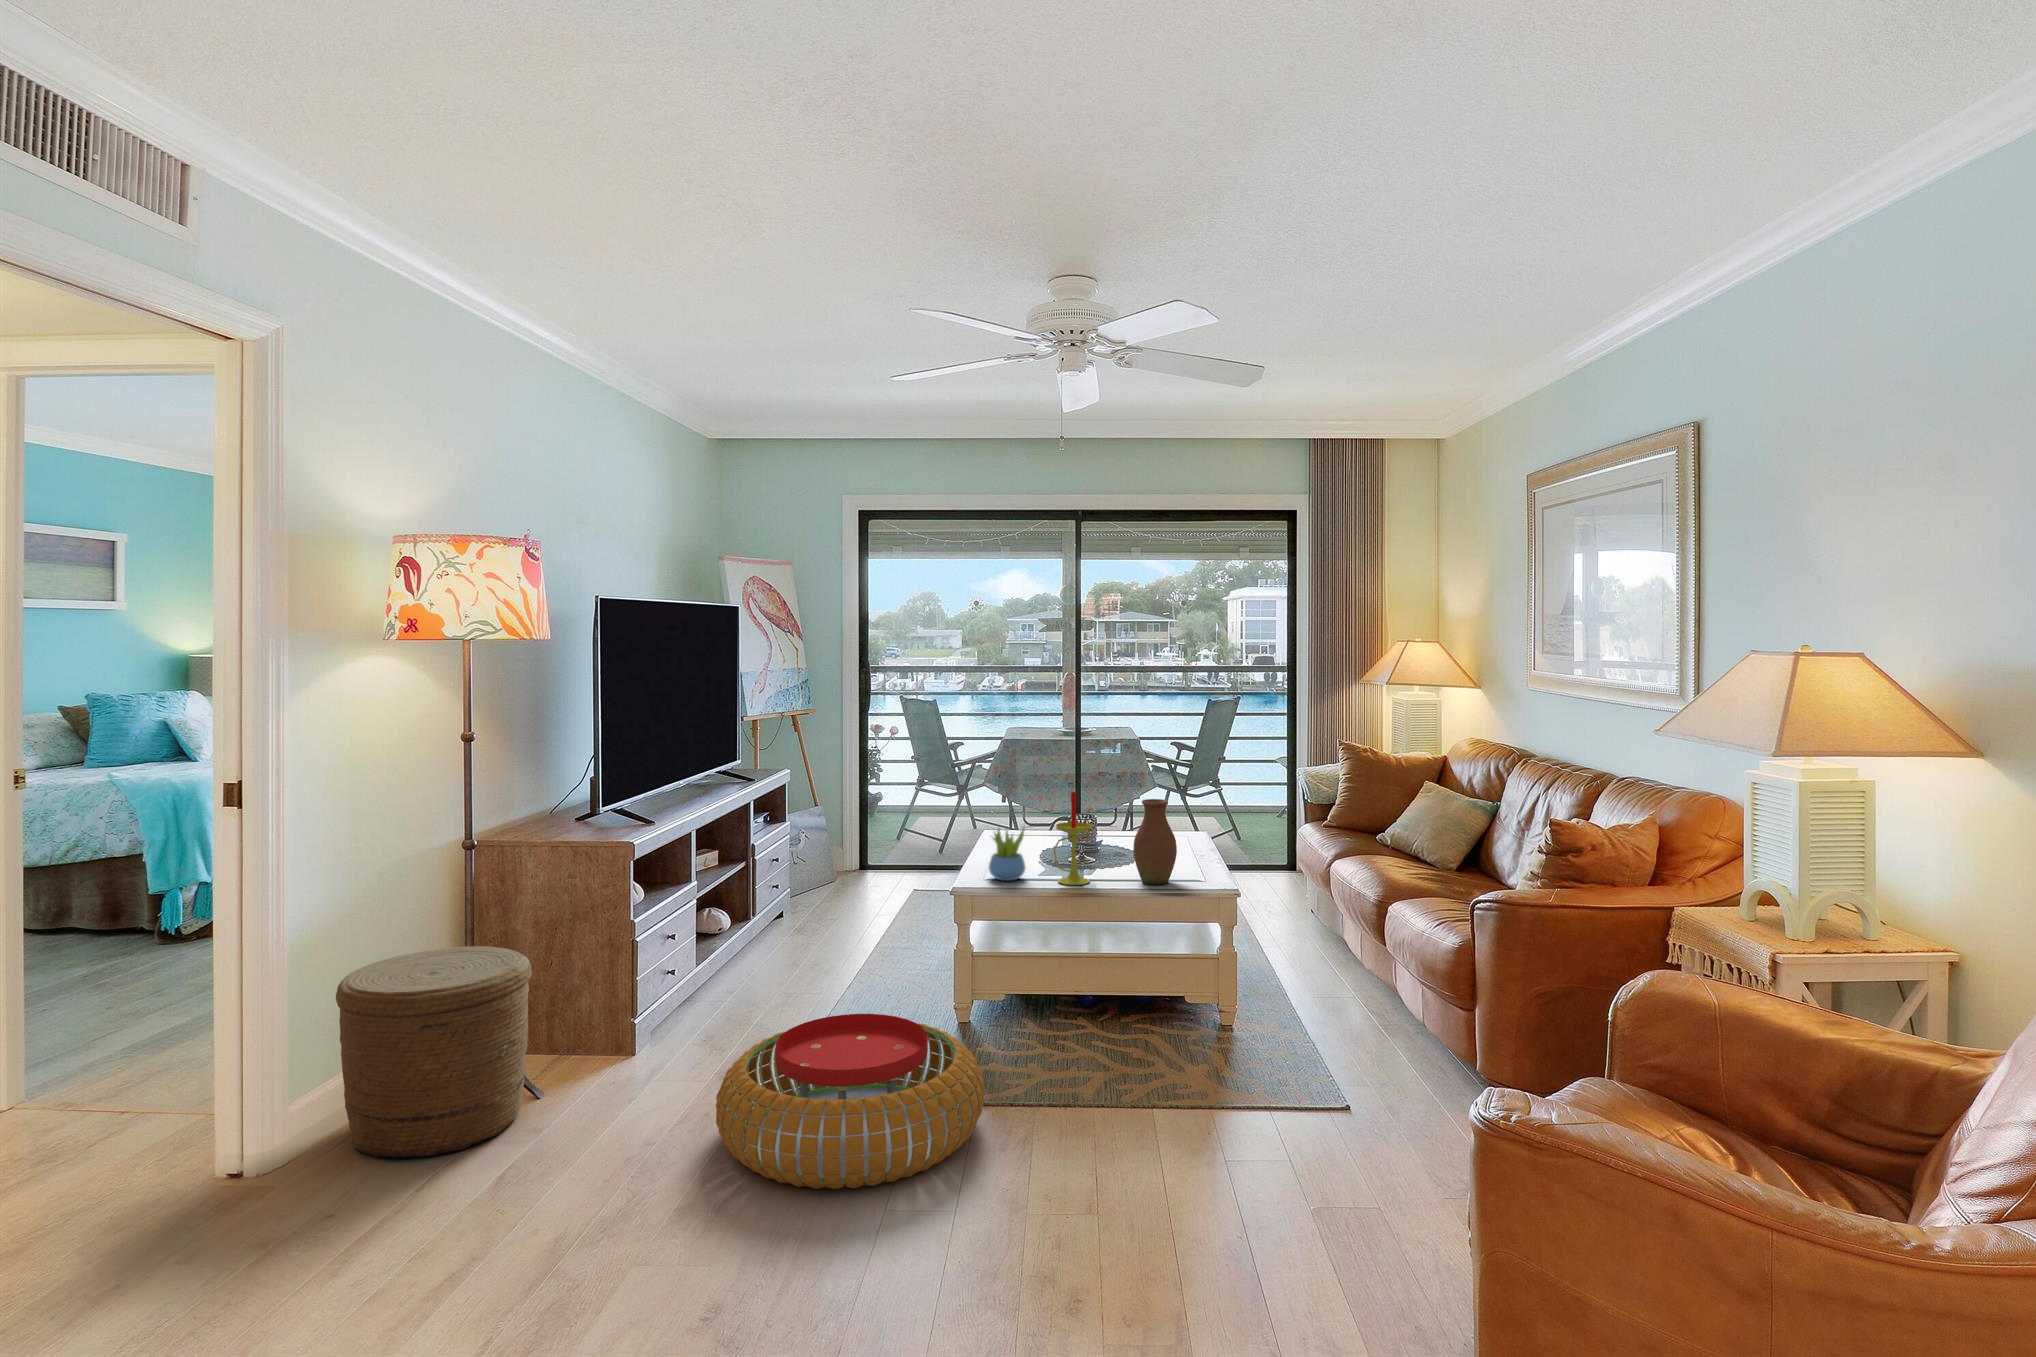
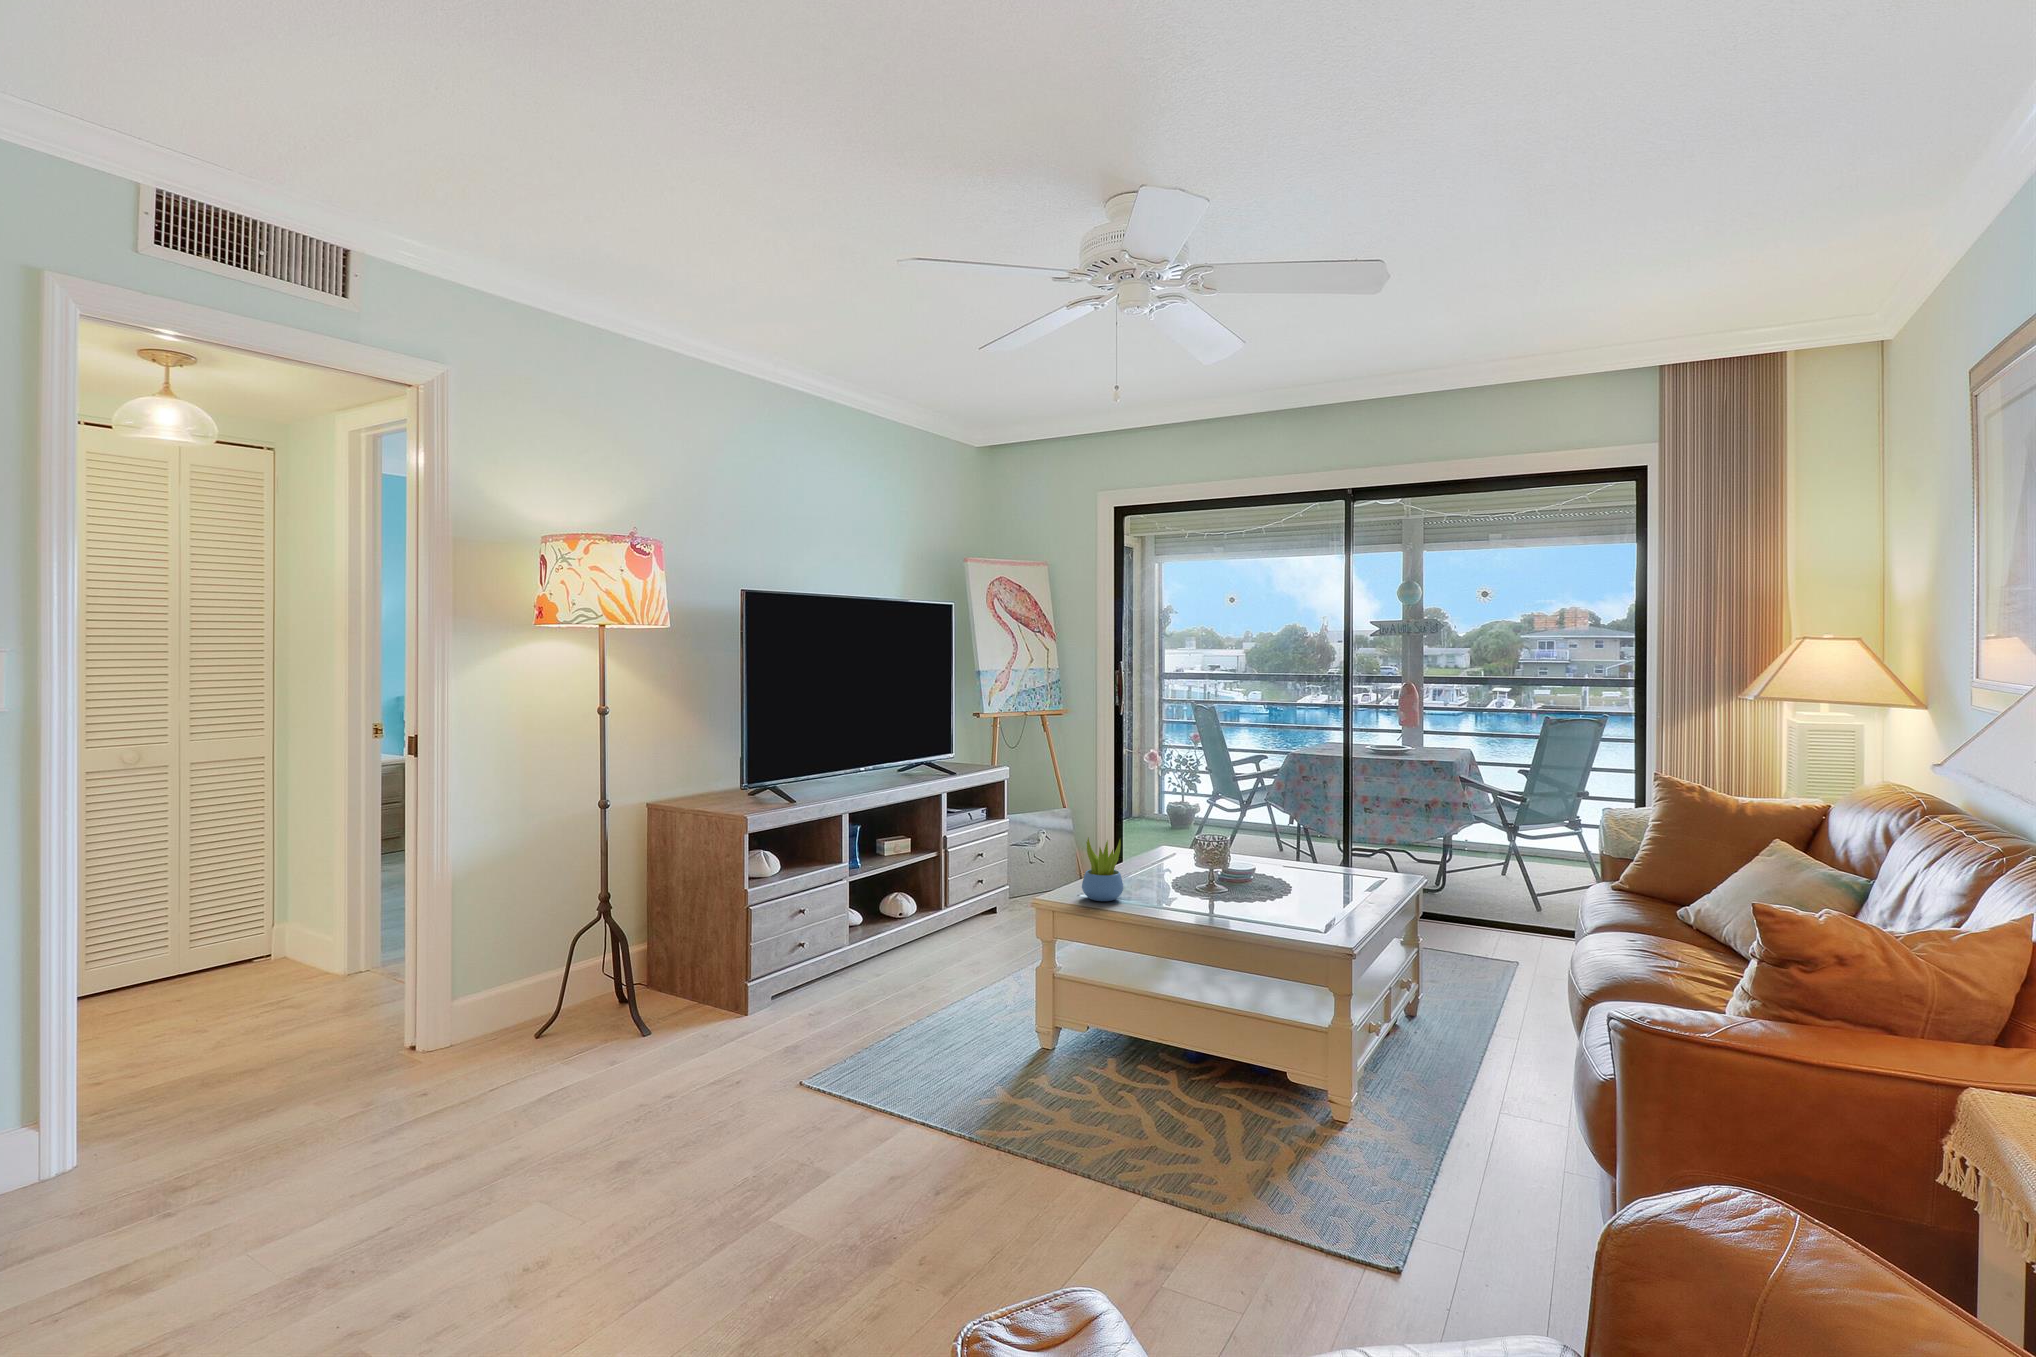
candle: present [1054,792,1092,885] -> none [1138,804,1190,916]
vase: present [1133,799,1177,885] -> none [1234,823,1288,929]
woven basket: present [336,946,532,1157] -> none [449,896,614,1077]
pouf: present [716,1014,984,1189] -> none [666,1017,952,1207]

